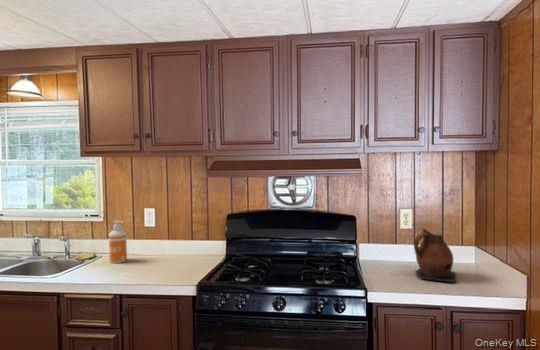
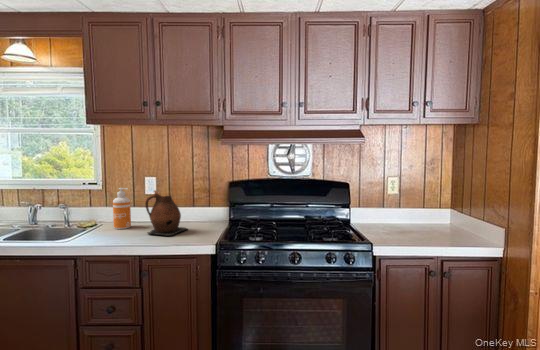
ceramic pitcher: present [414,228,456,282] -> present [145,190,187,236]

